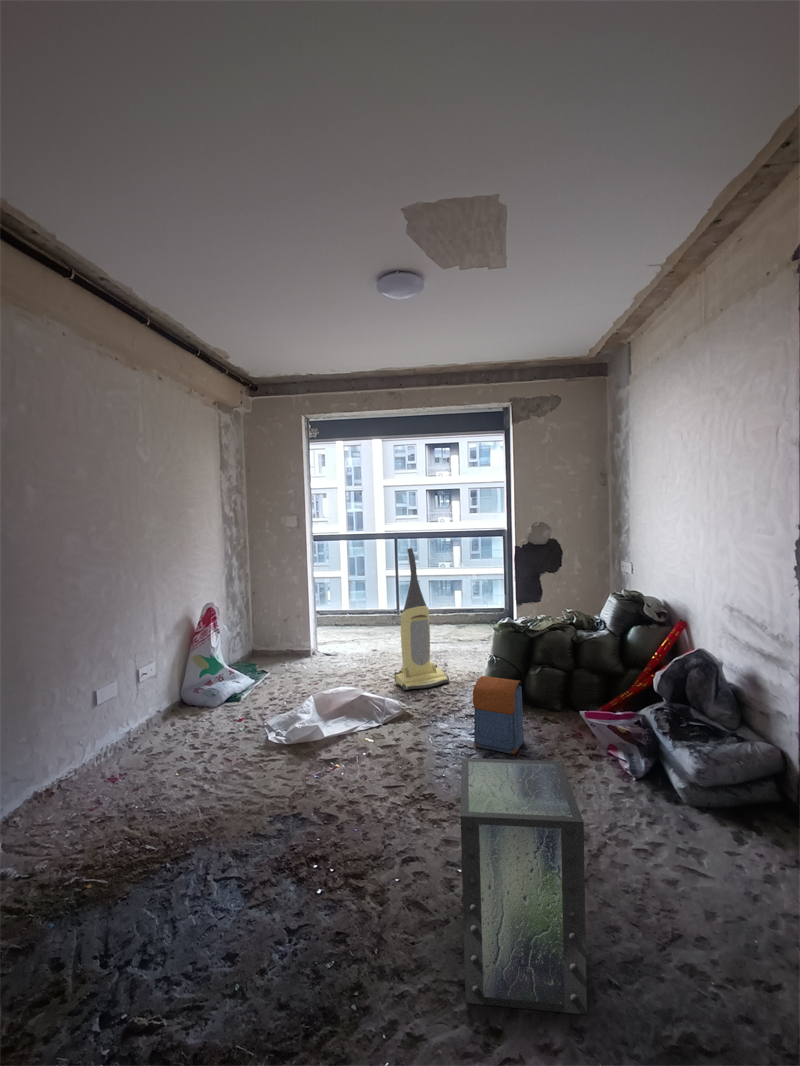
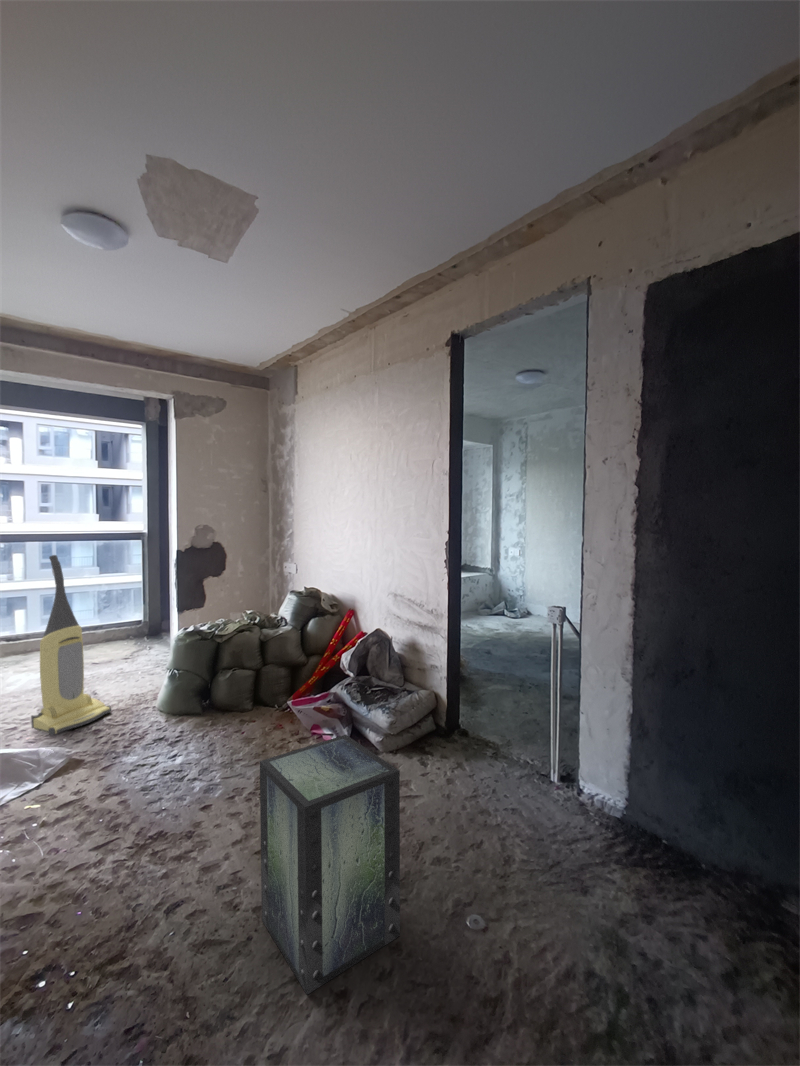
backpack: present [473,676,524,754] -> none [180,685,232,768]

